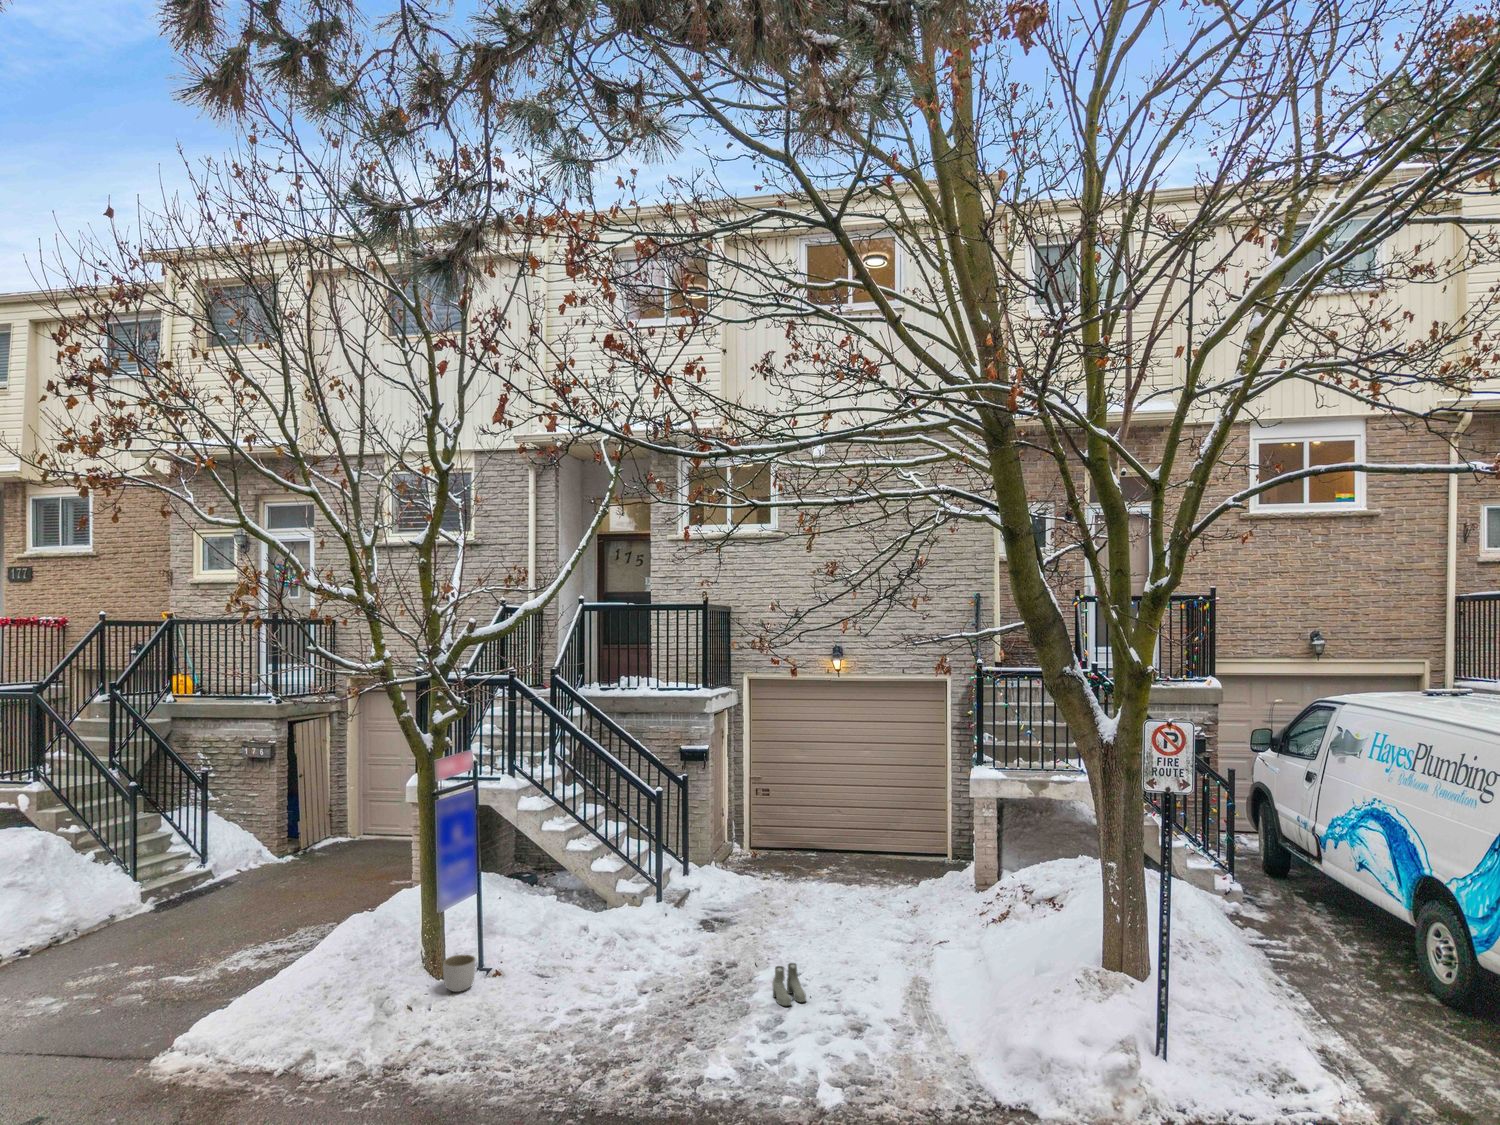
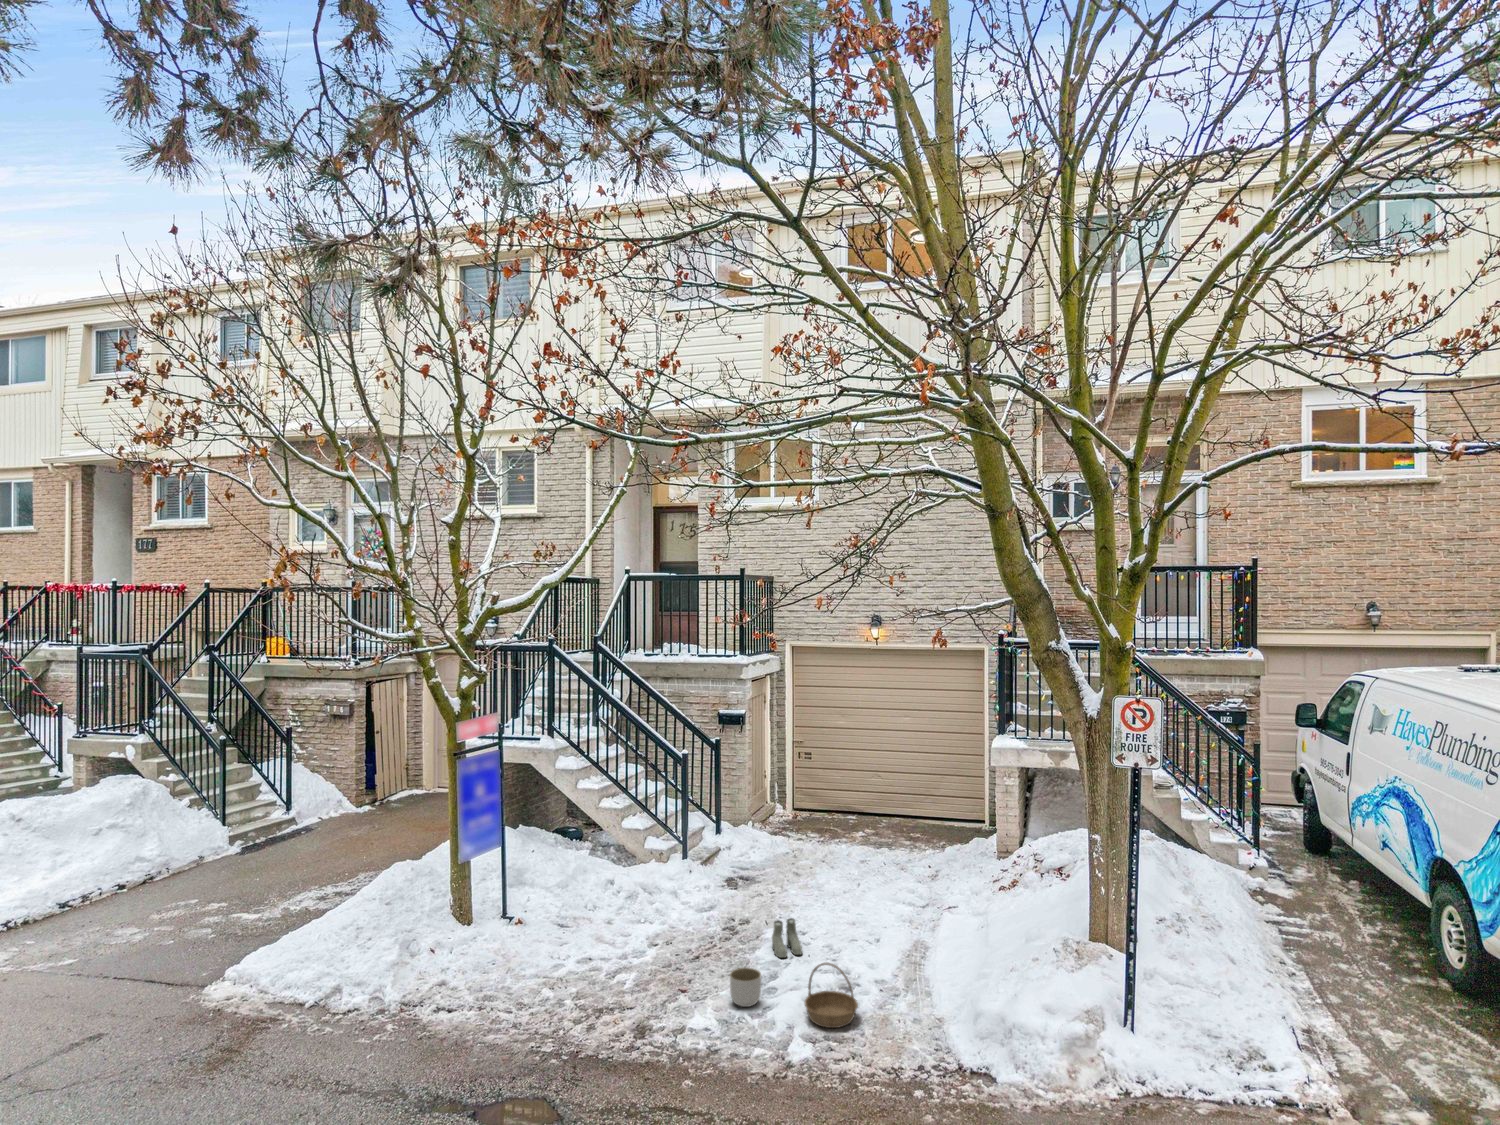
planter: present [443,954,475,992] -> present [730,968,761,1007]
basket: none [828,1010,885,1081] -> present [805,963,858,1028]

